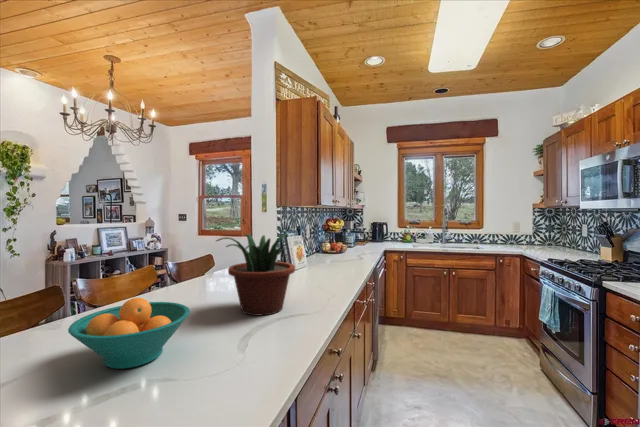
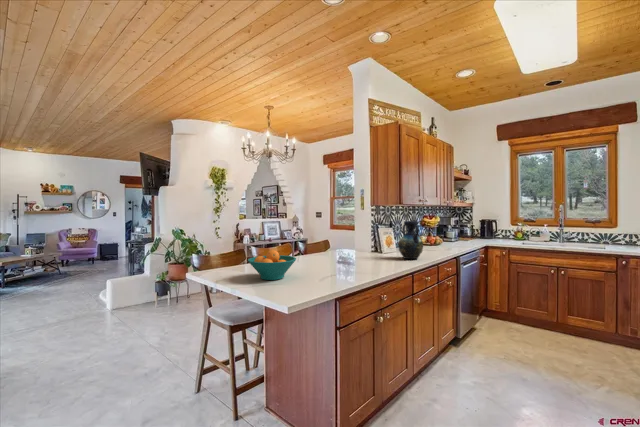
vase: none [322,227,354,278] -> present [398,221,423,259]
potted plant: present [216,234,295,316] -> none [314,223,362,271]

